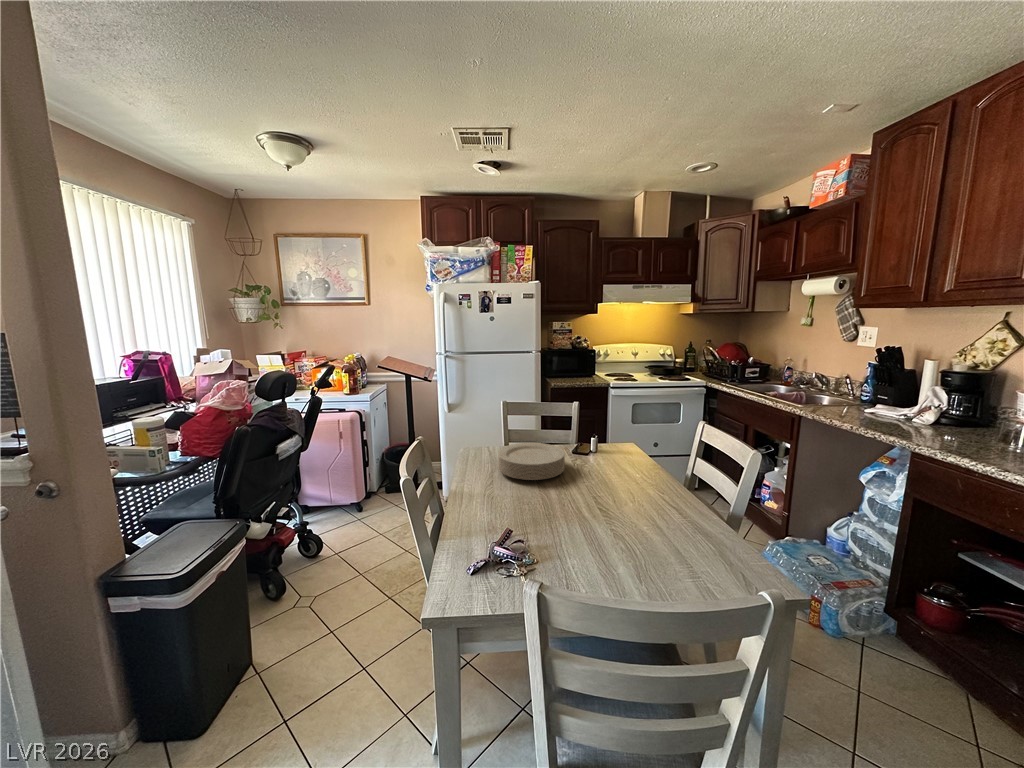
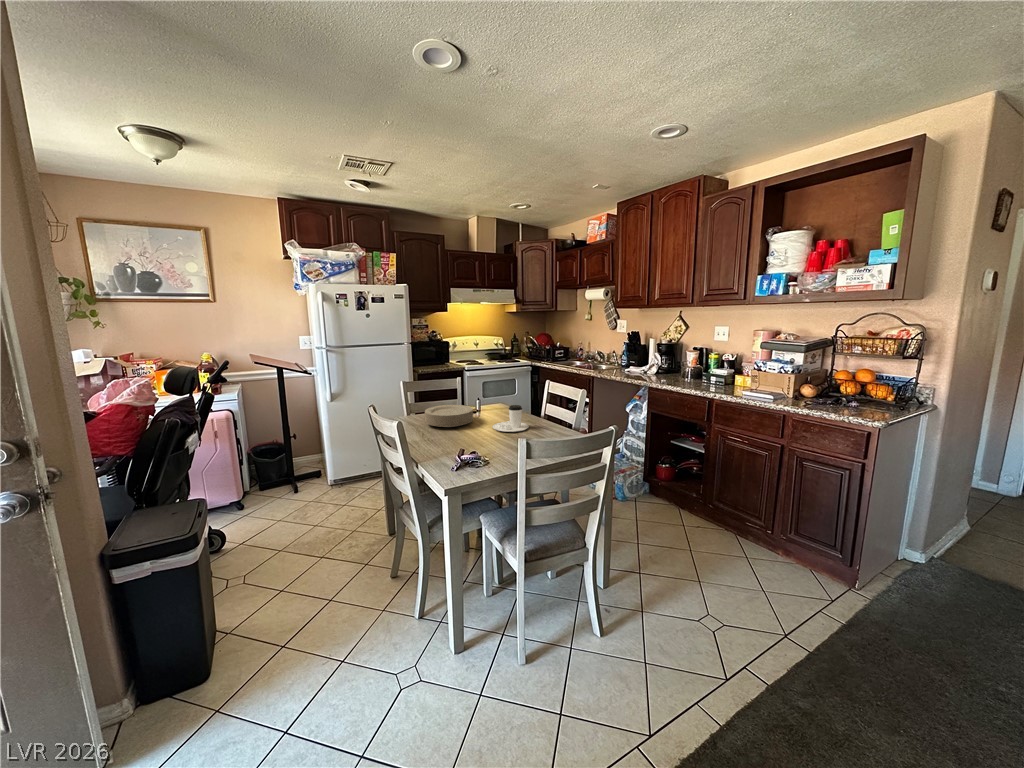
coffee cup: none [581,463,640,509] -> present [492,405,529,432]

